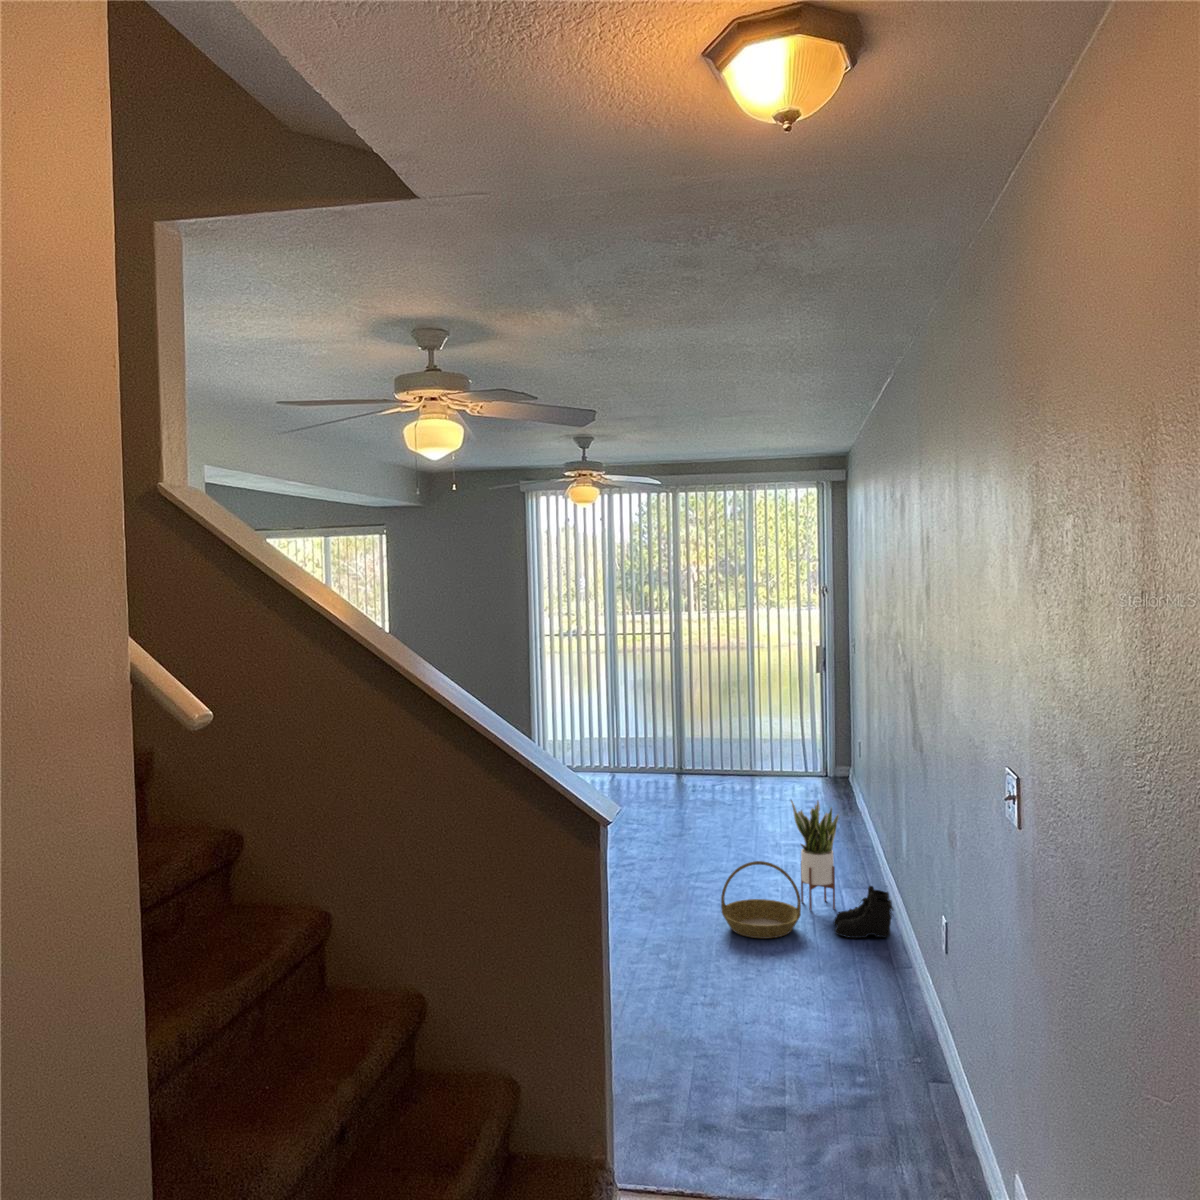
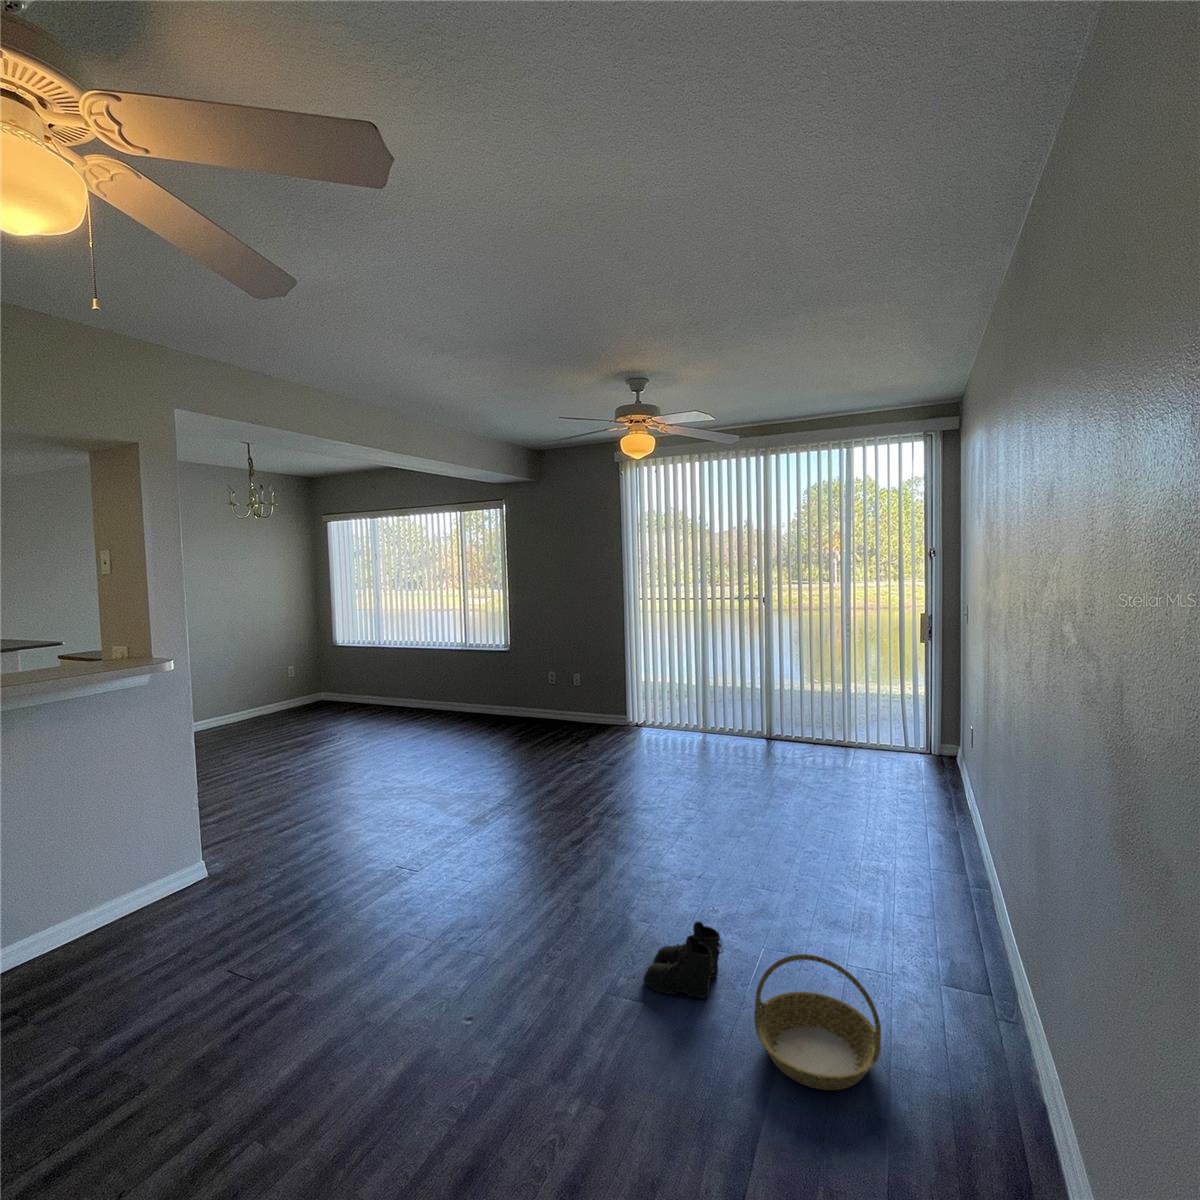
potted plant: present [791,800,839,910] -> none [871,848,948,1020]
boots: present [833,886,893,939] -> present [644,922,722,998]

